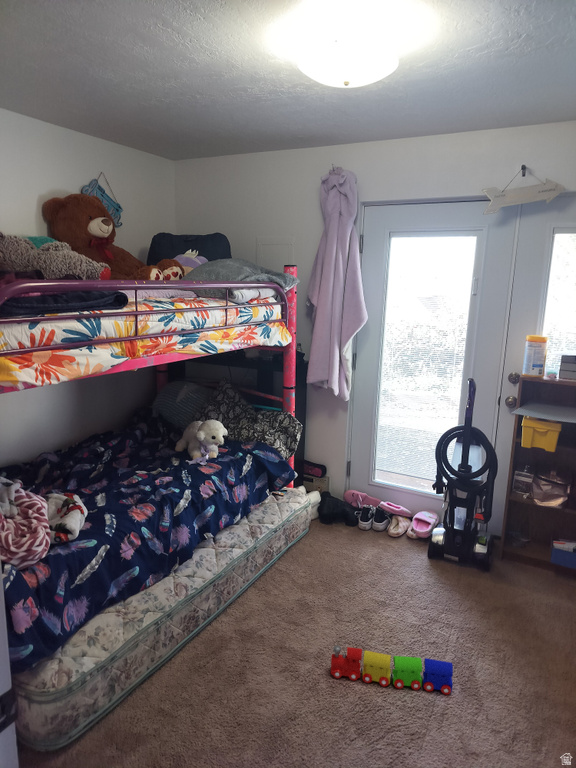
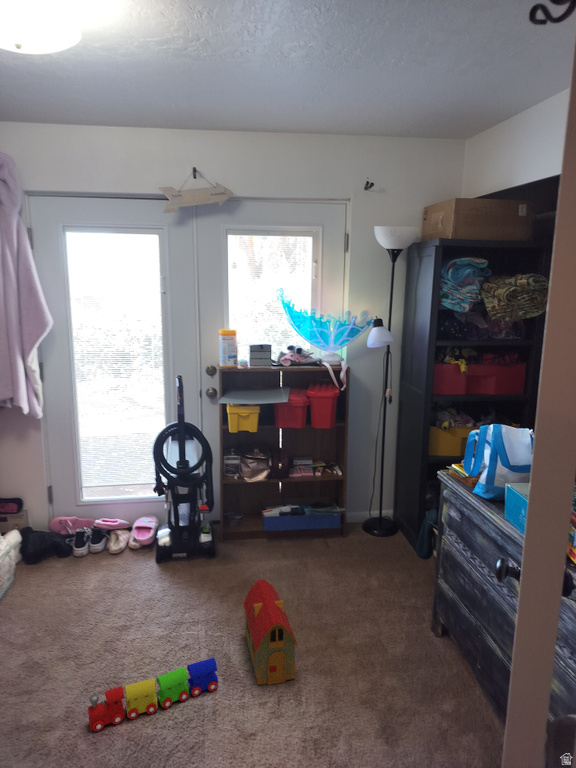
toy house: none [494,606,547,725] -> present [244,579,297,685]

